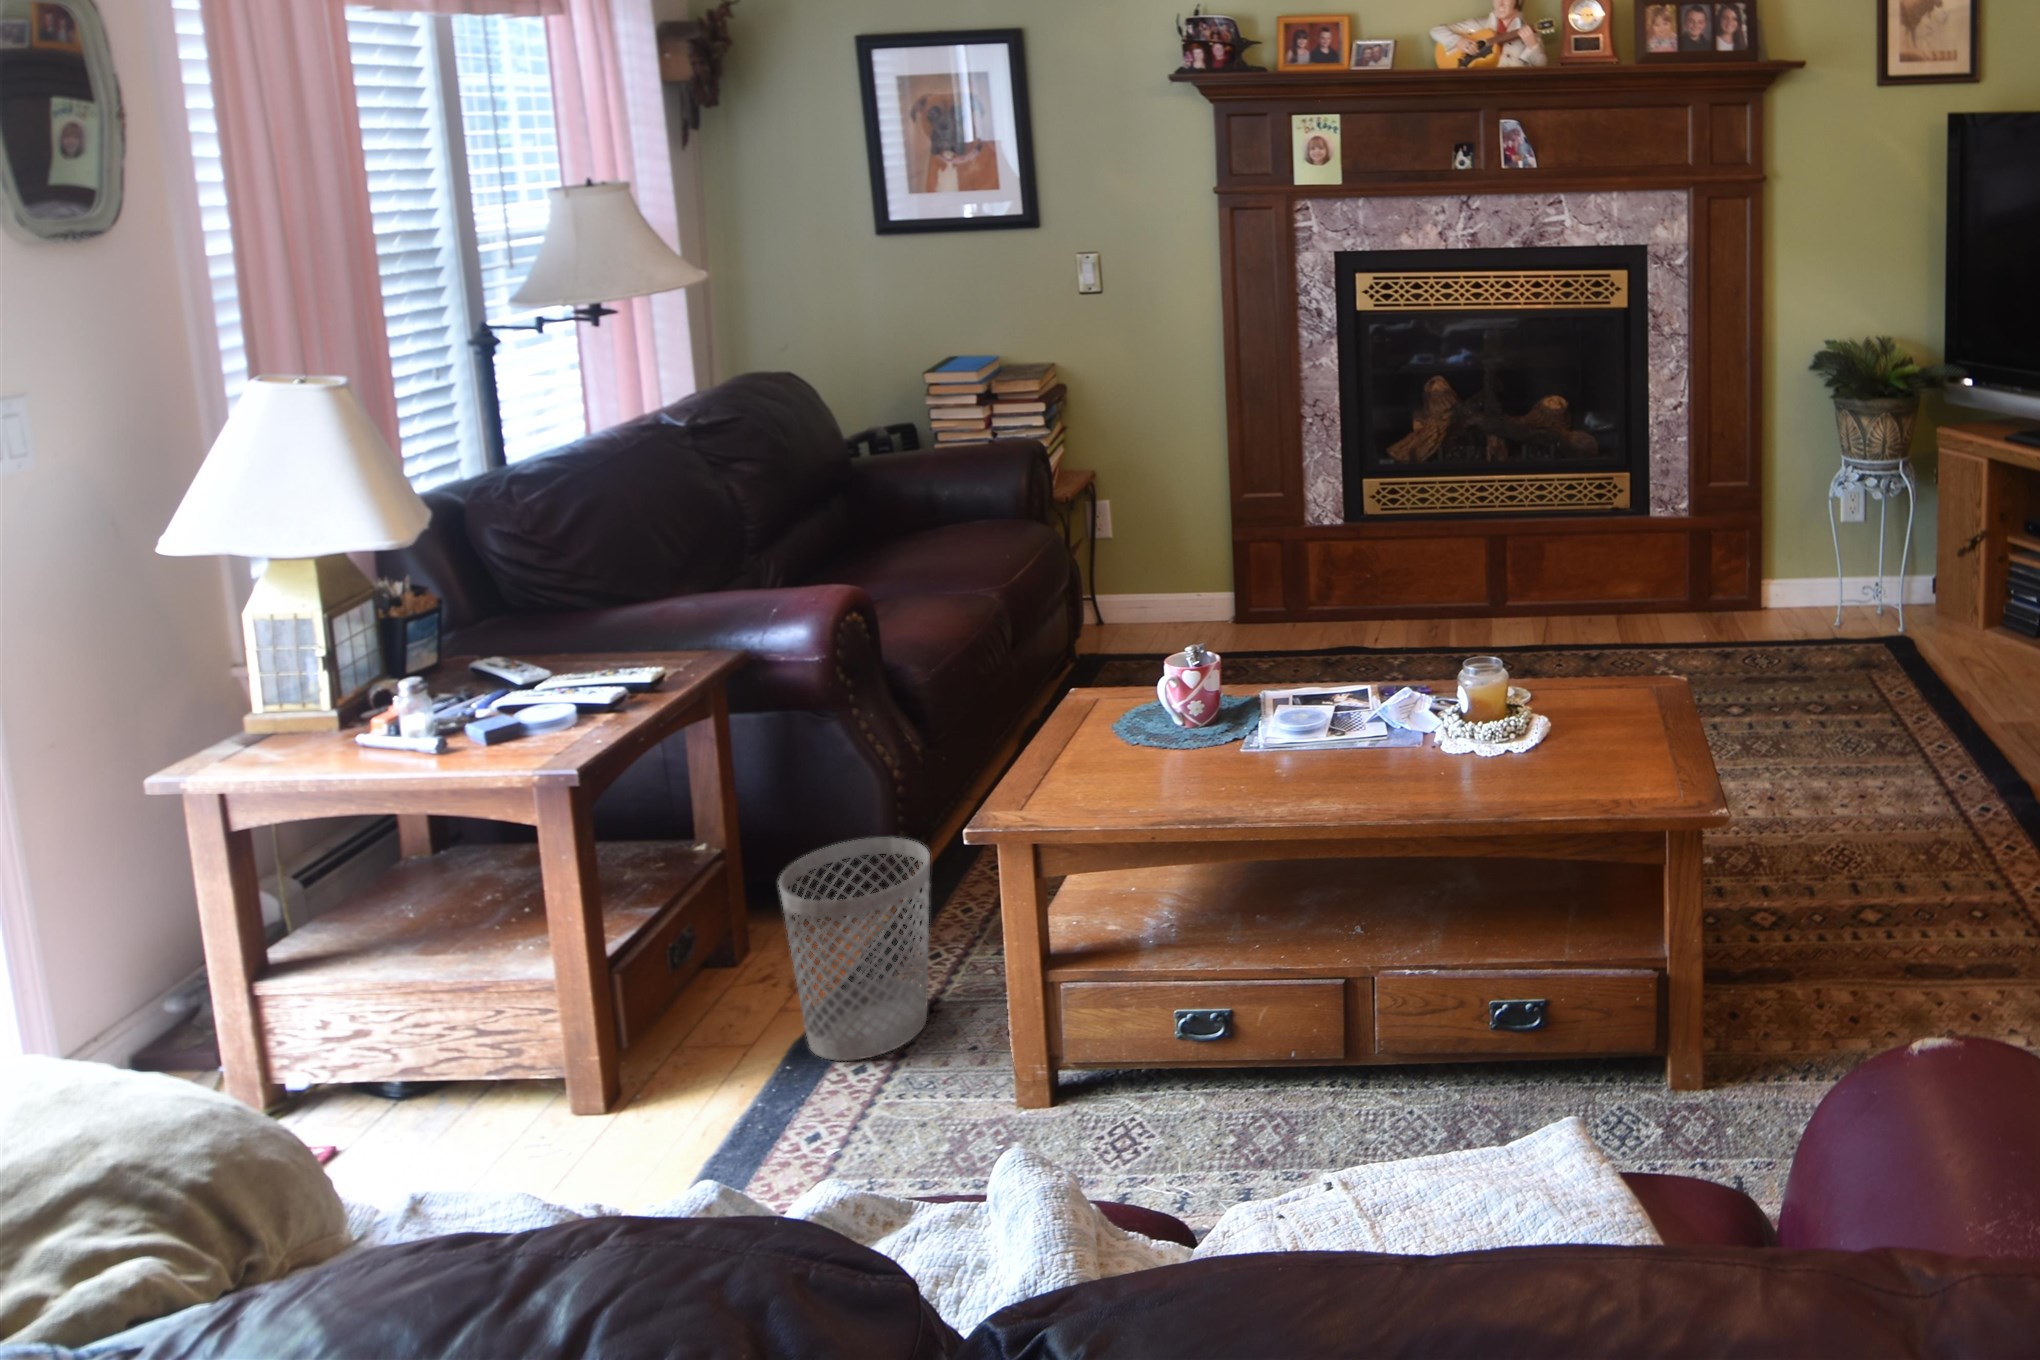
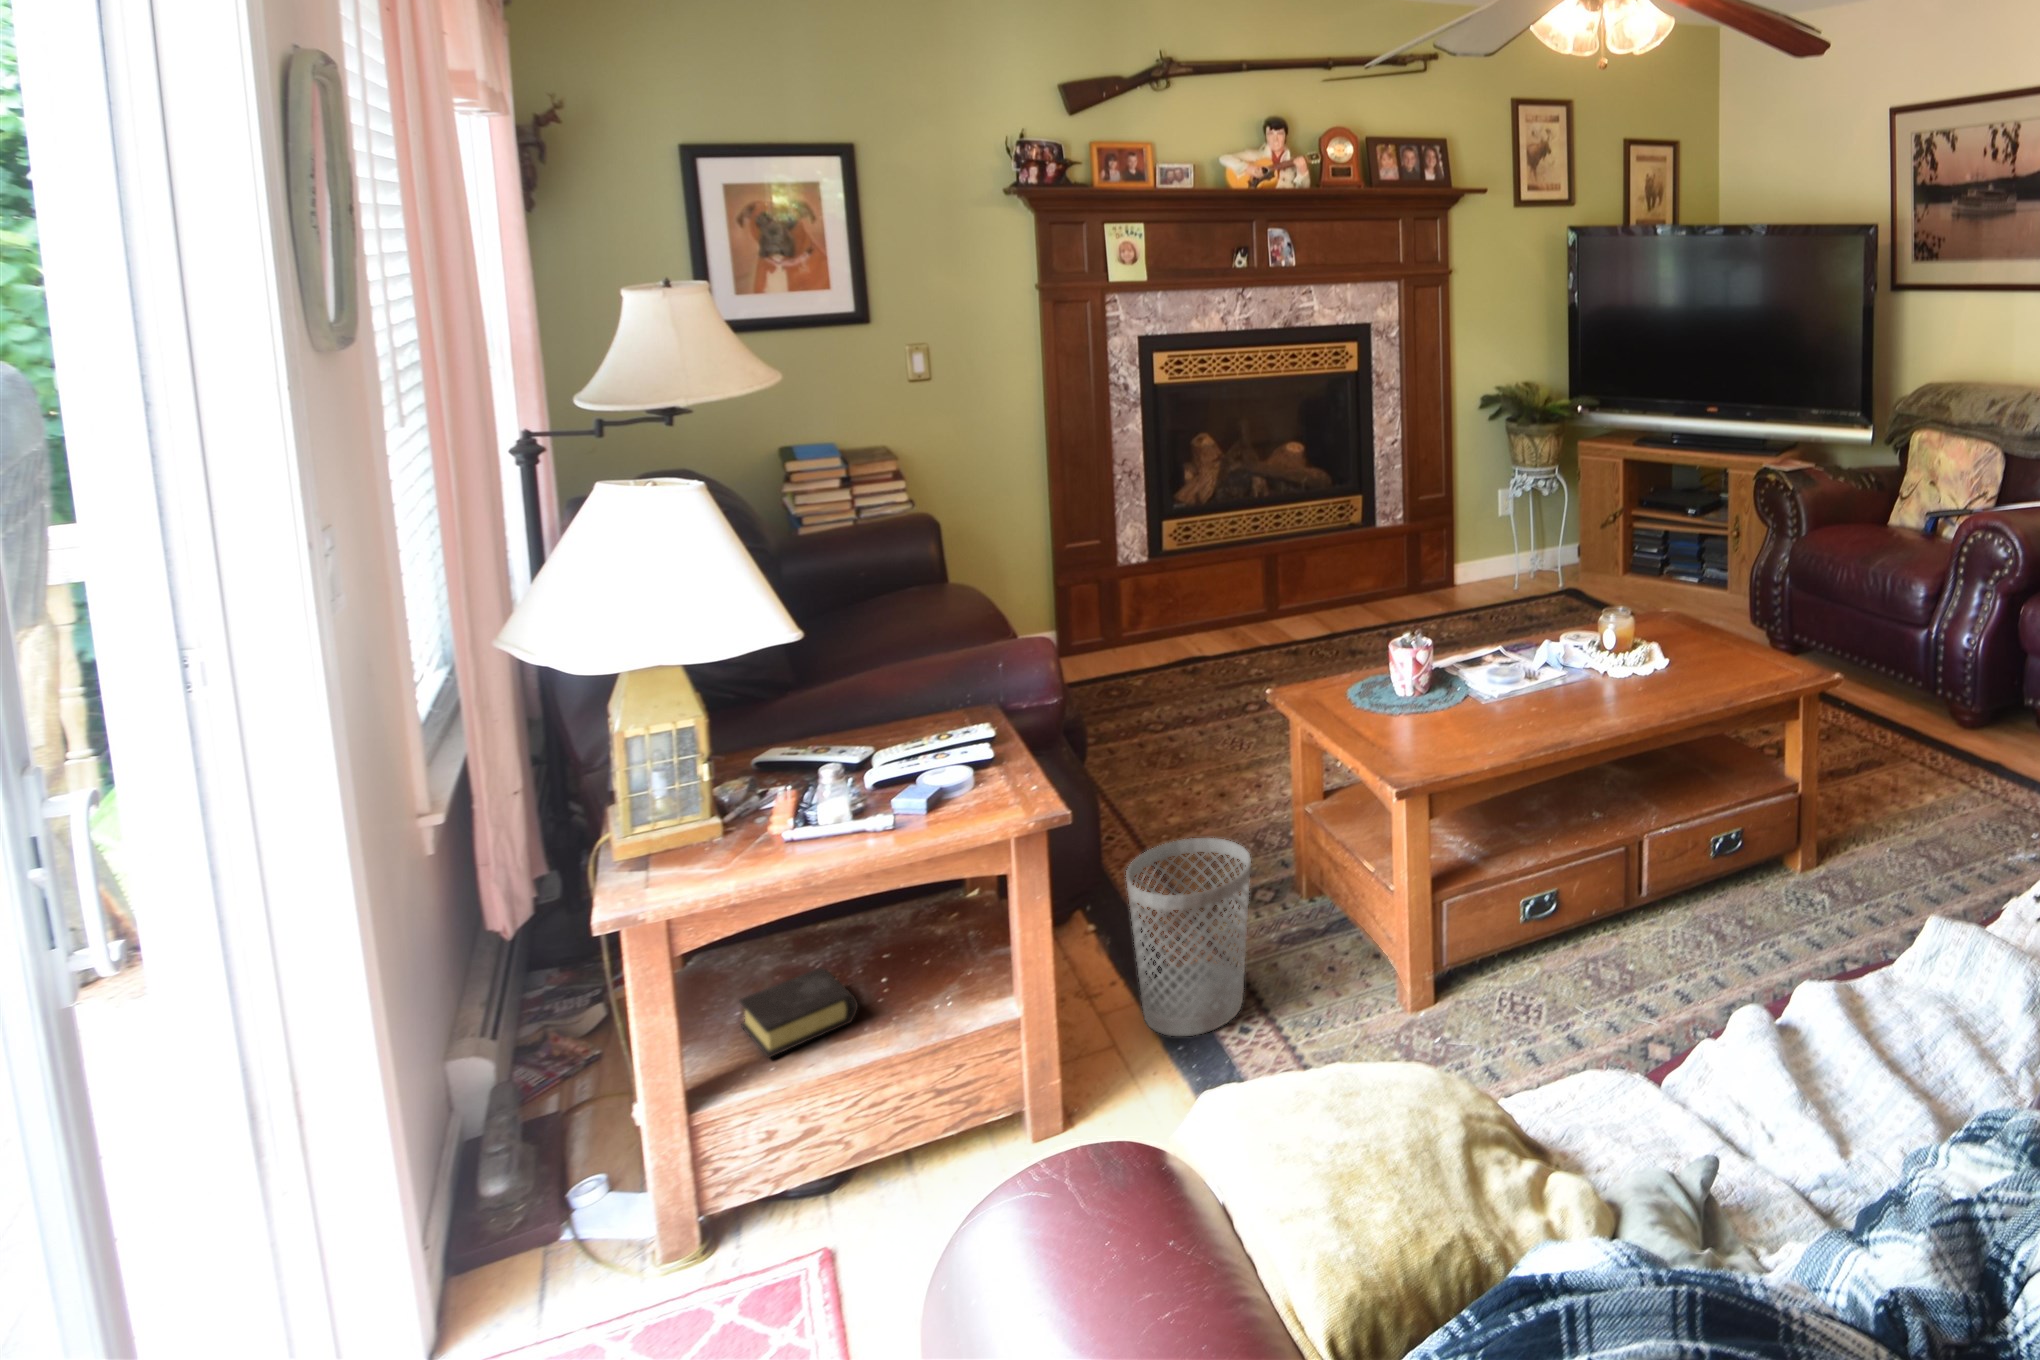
book: none [356,878,483,951] -> present [739,968,858,1057]

